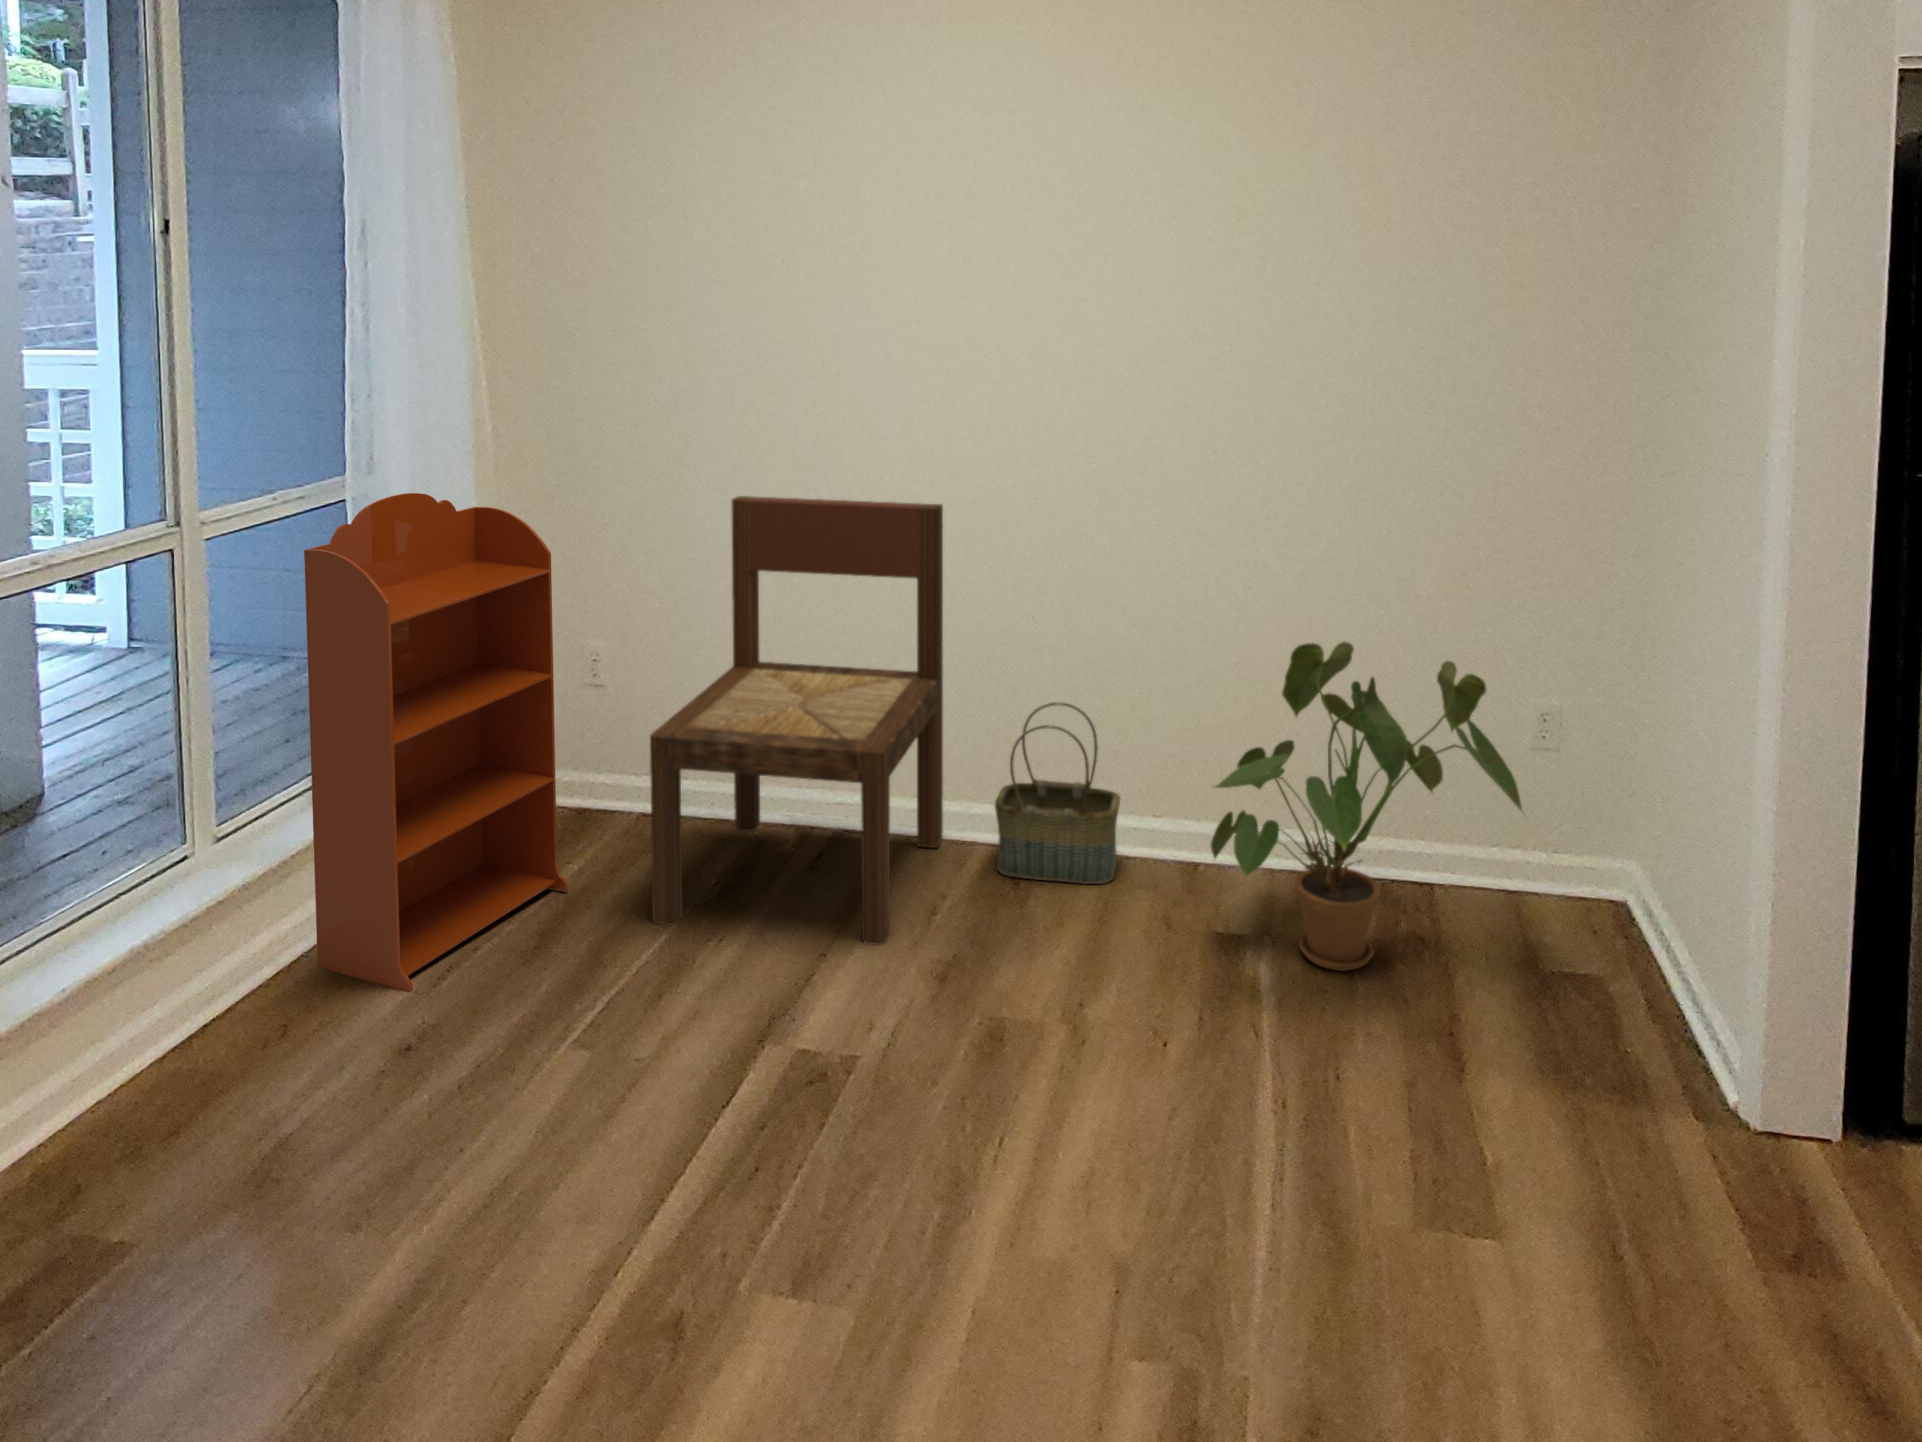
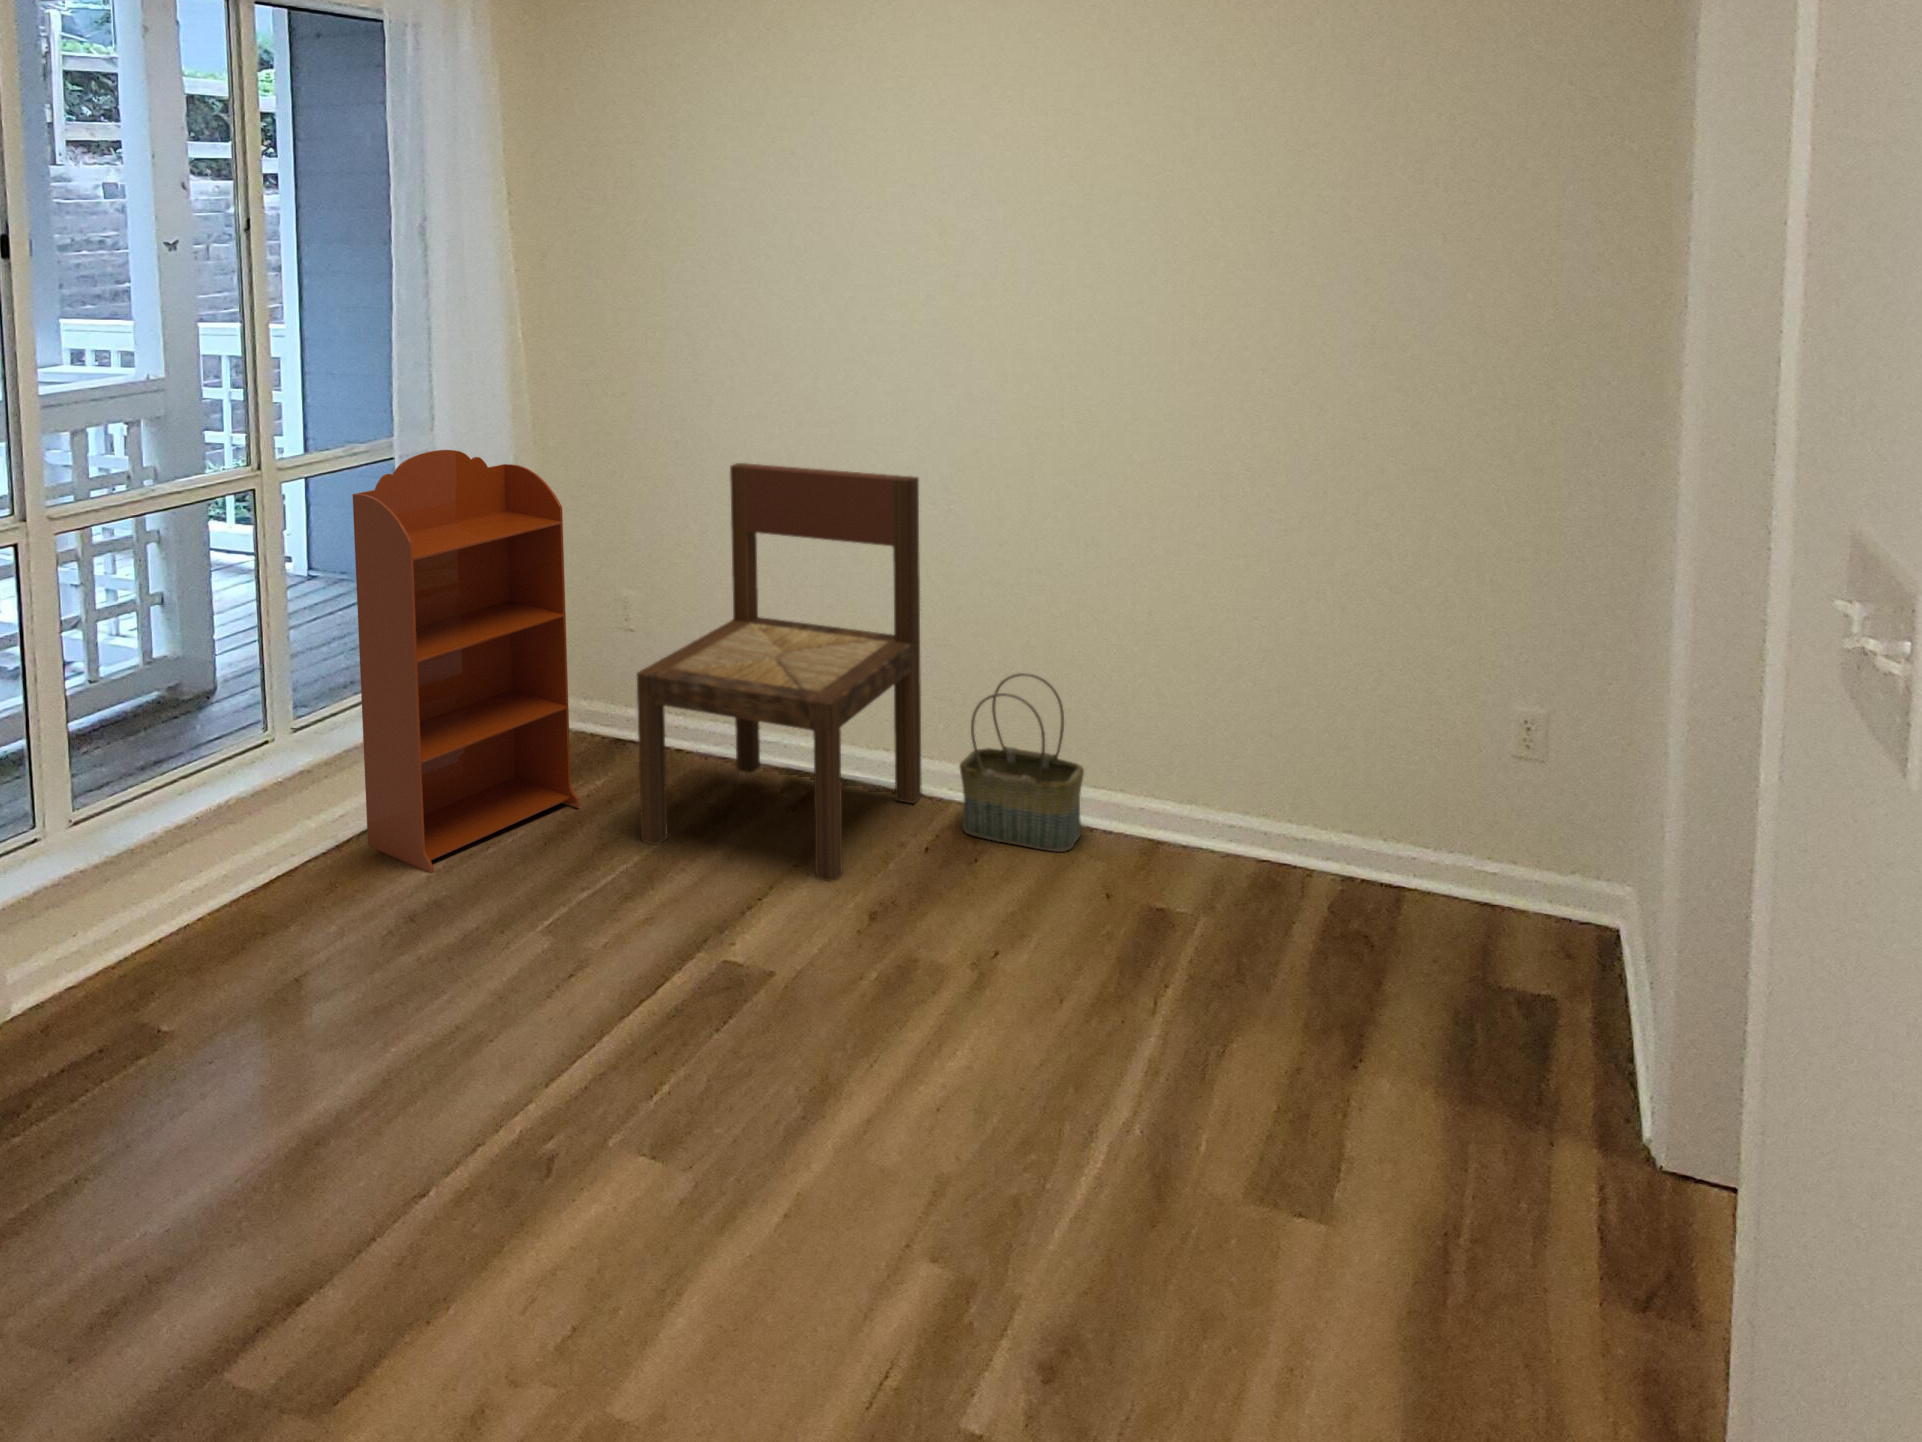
house plant: present [1211,642,1523,971] -> none [1143,630,1465,958]

